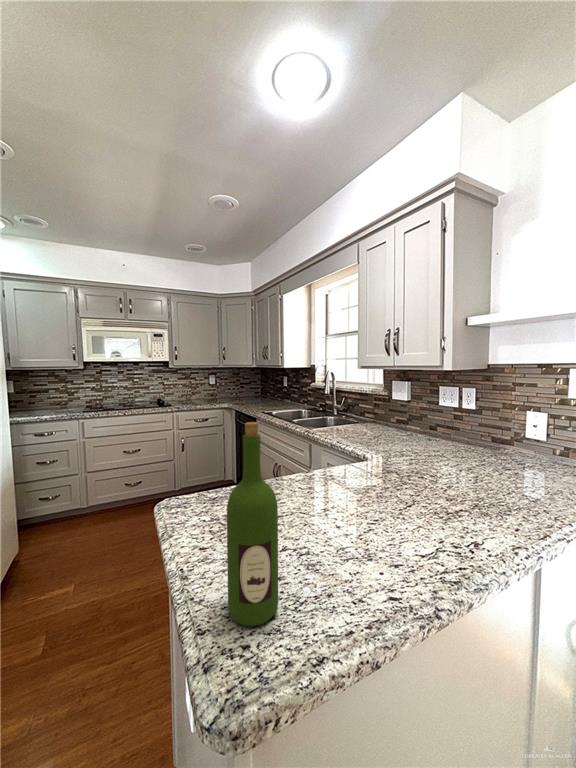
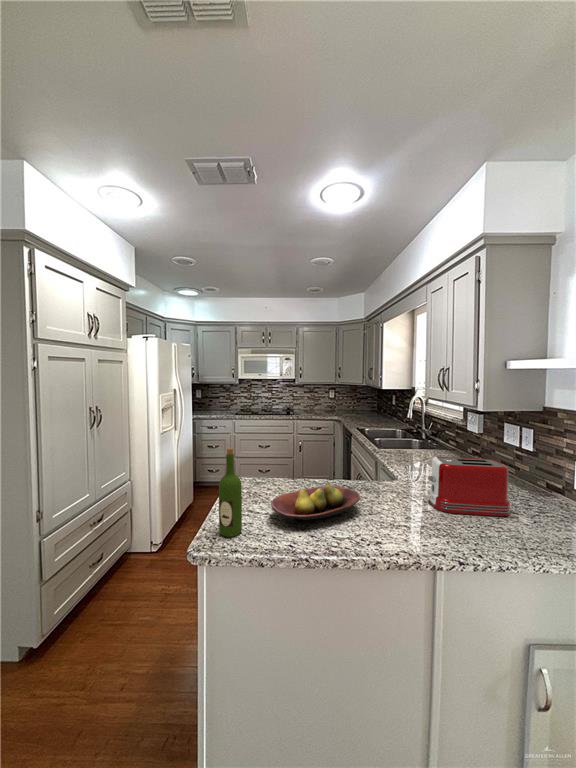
toaster: none [431,416,517,482] -> present [428,457,510,516]
fruit bowl: none [288,472,402,549] -> present [271,484,360,523]

